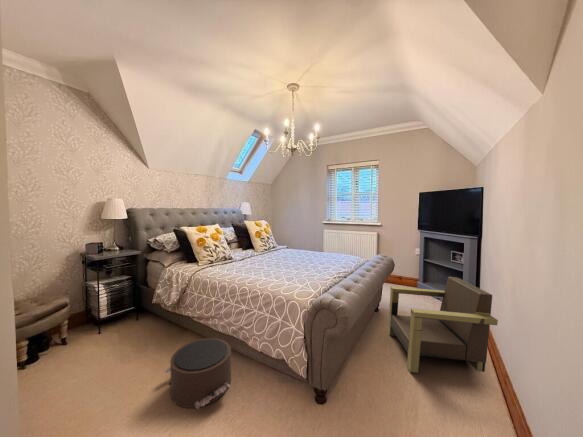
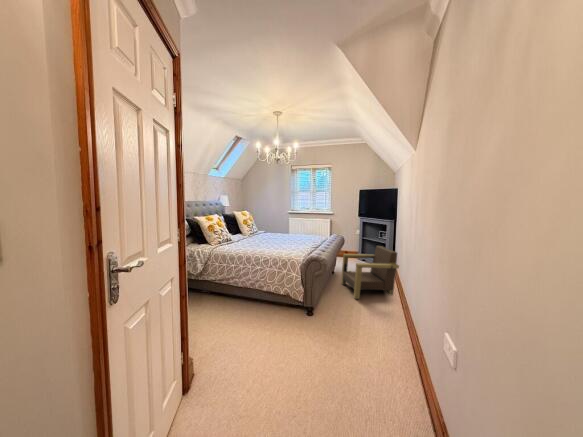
pouf: present [165,338,231,409] -> none [210,290,258,325]

